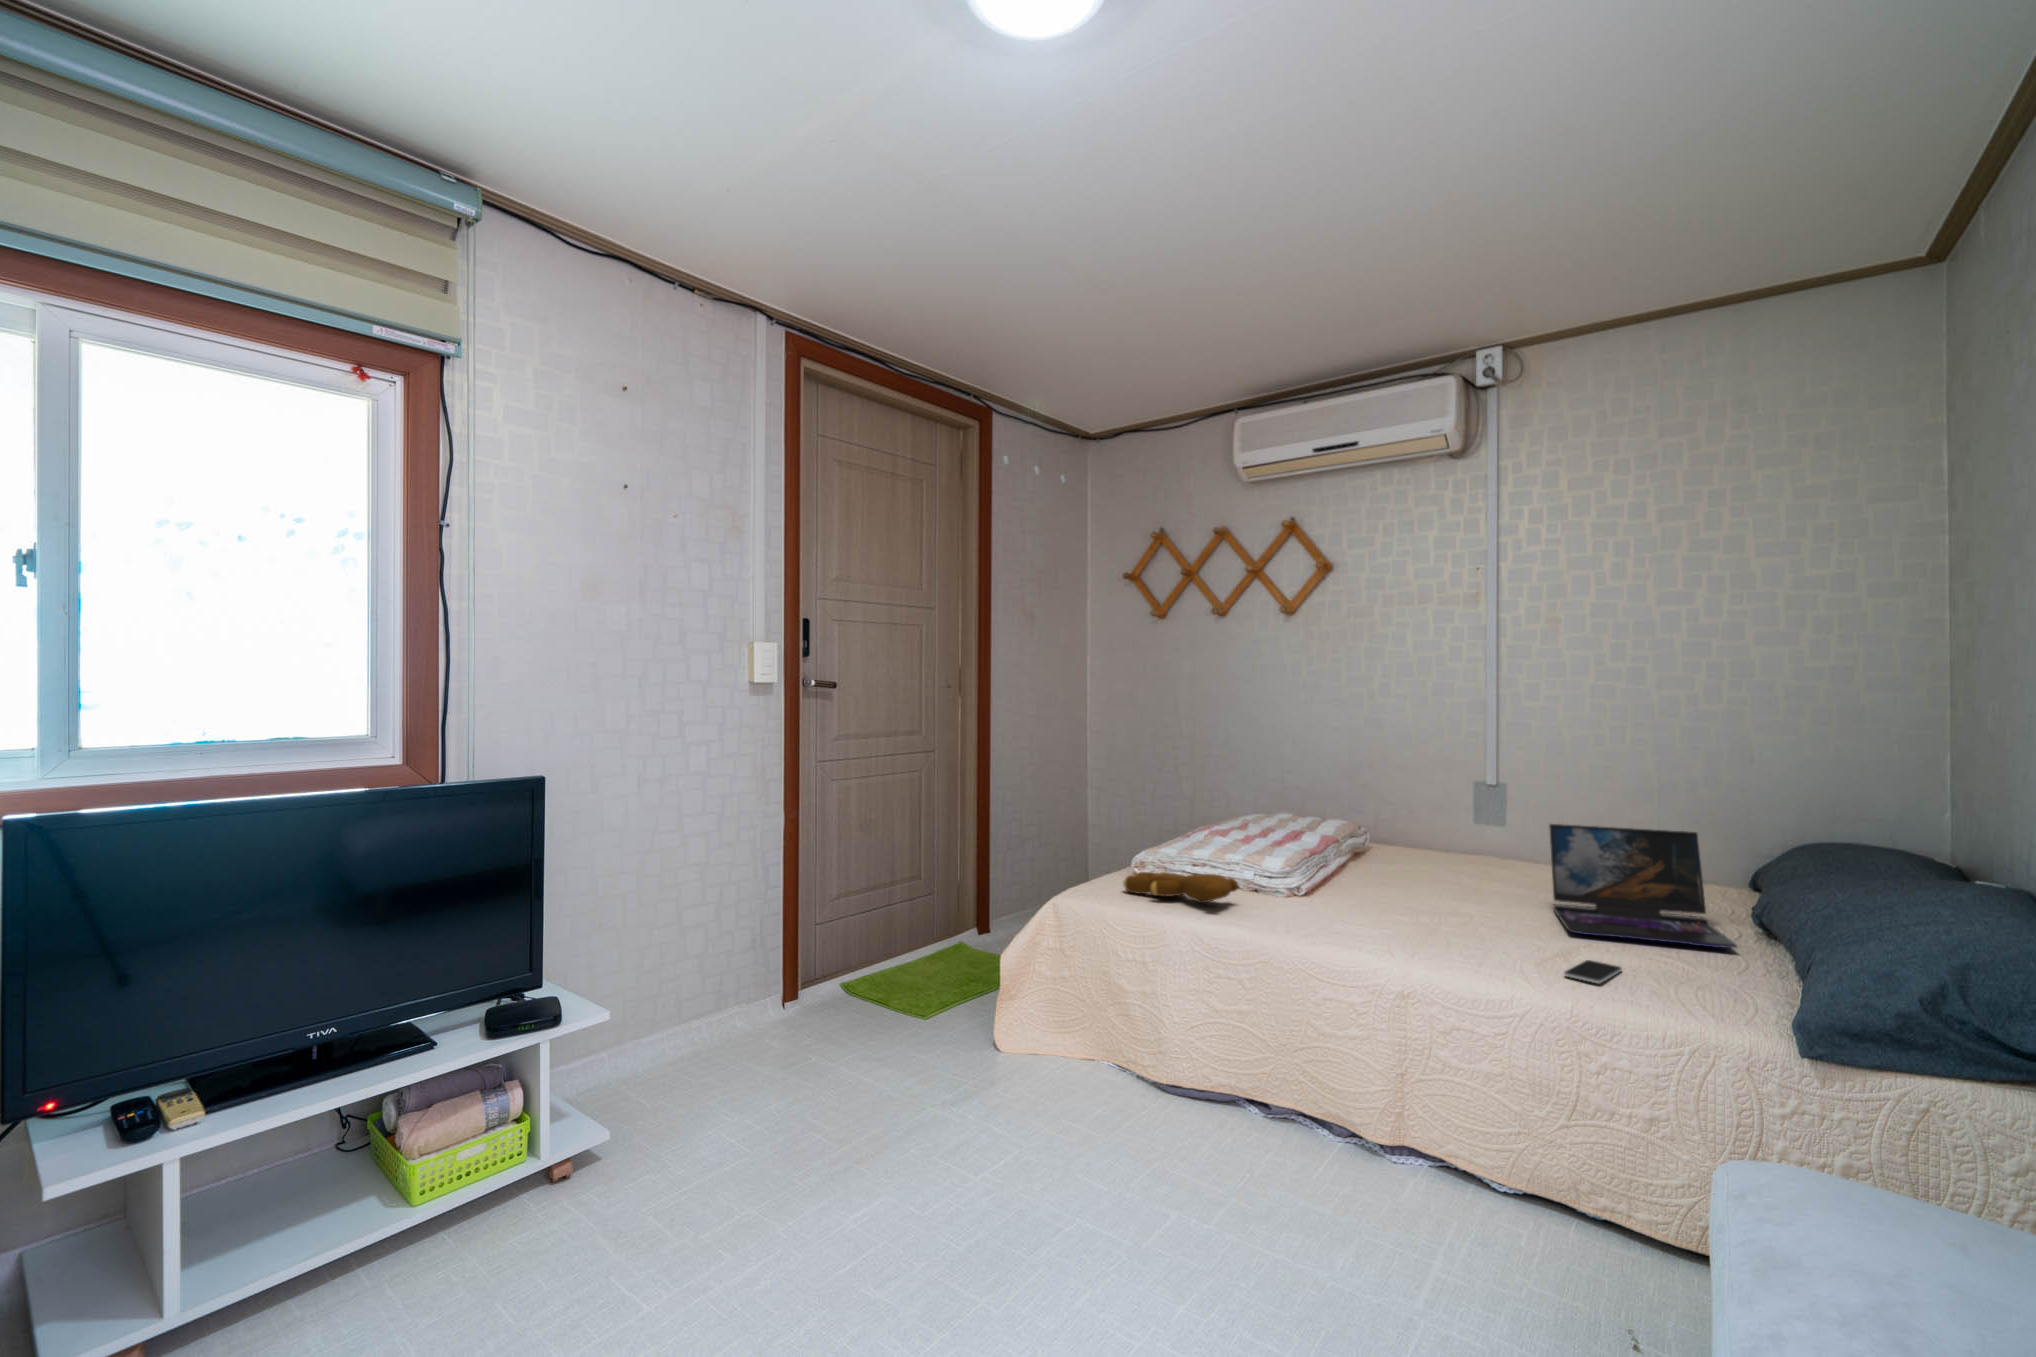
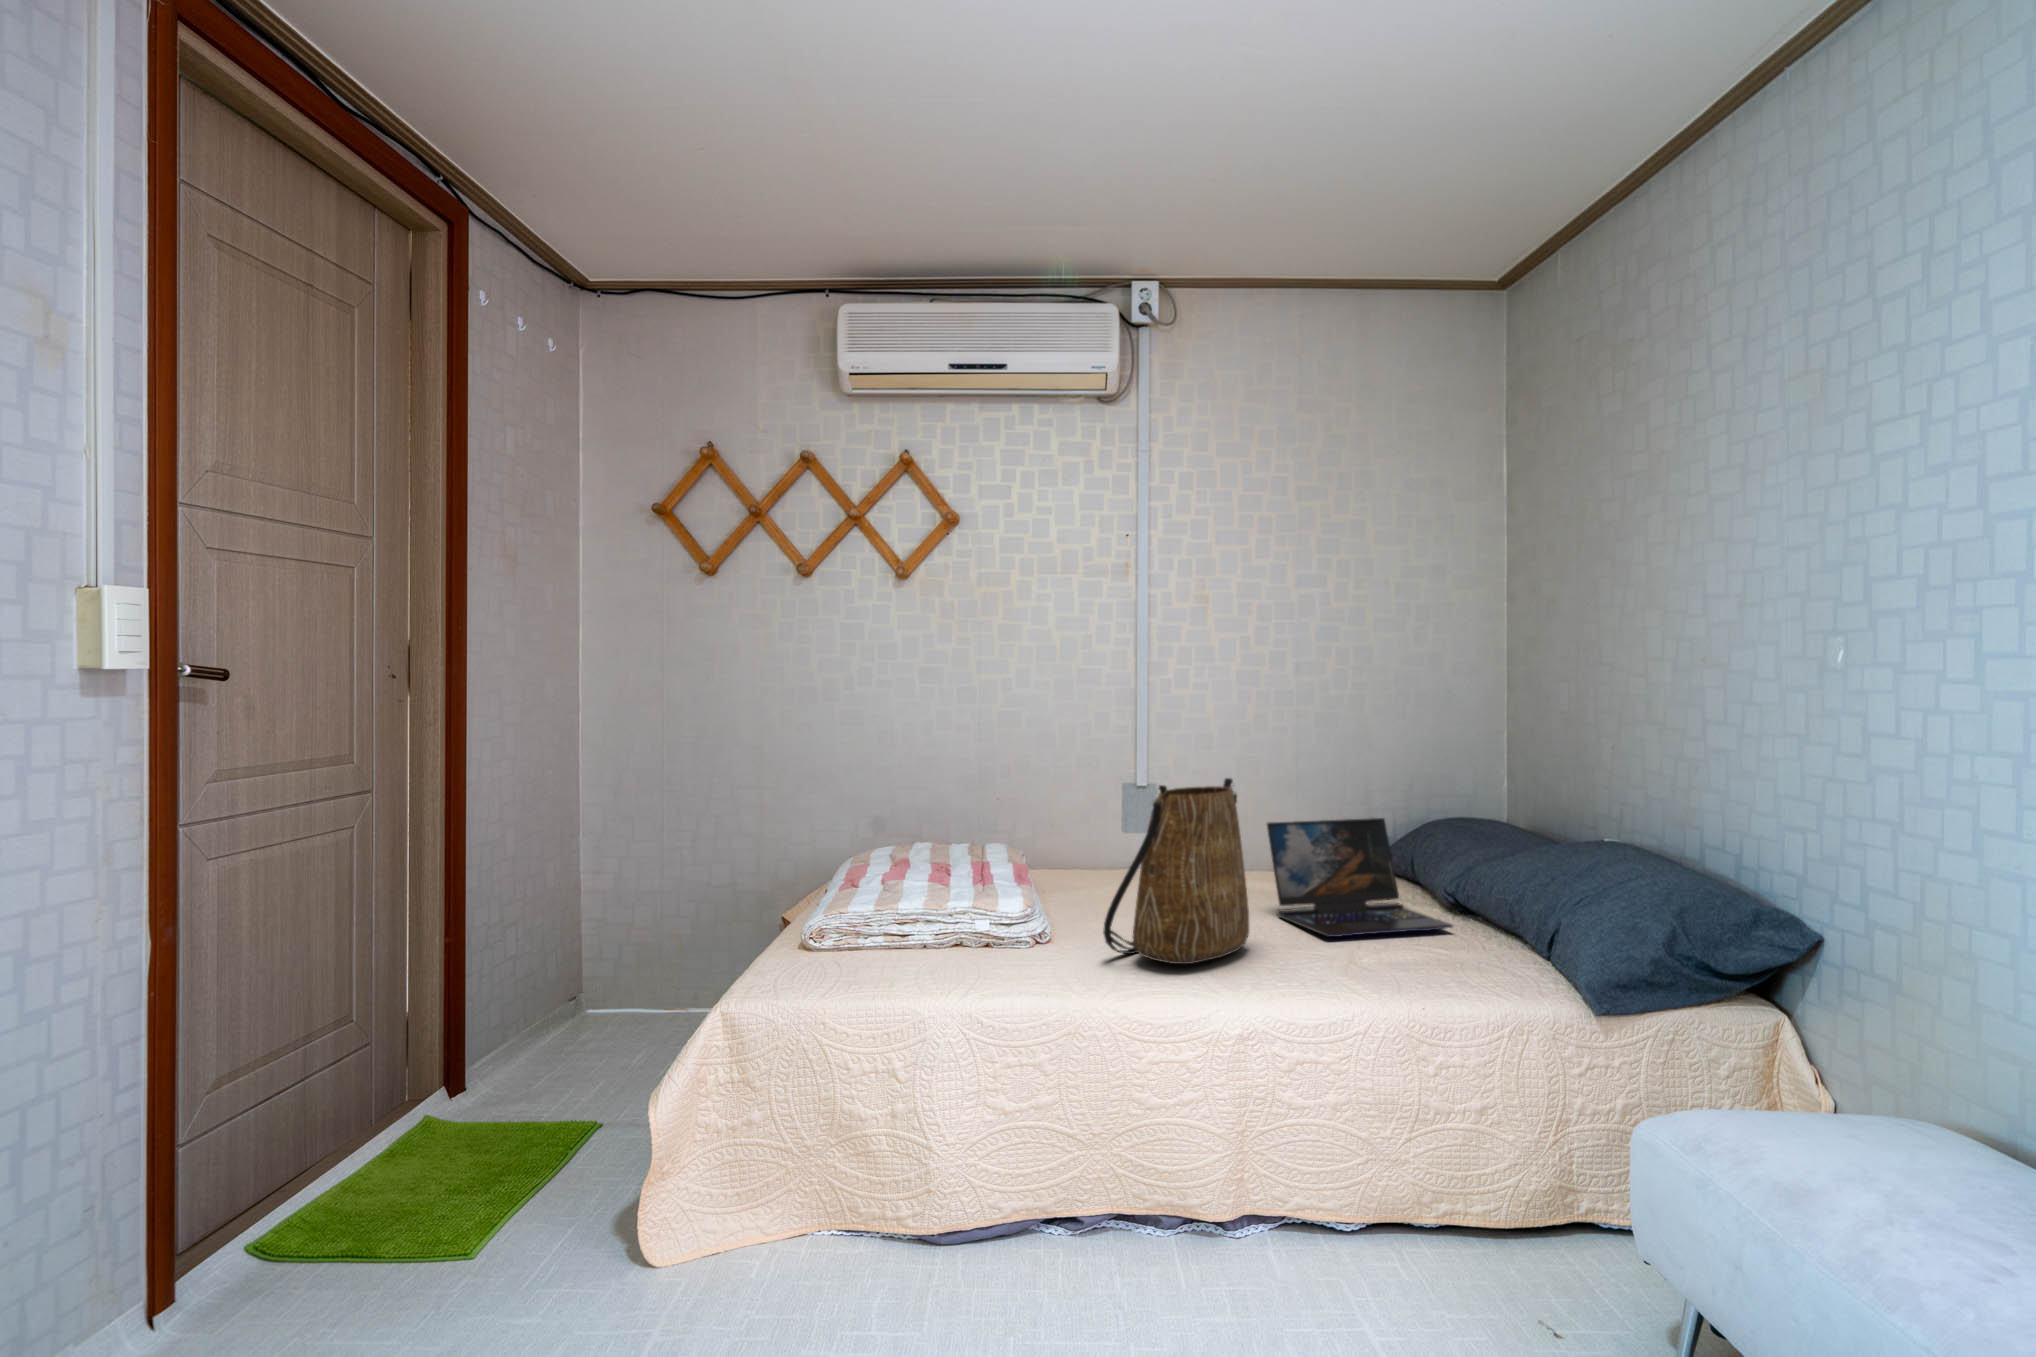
tote bag: none [1328,777,1478,929] -> present [1103,778,1249,964]
teddy bear: present [1123,872,1238,903] -> none [825,931,990,975]
smartphone: present [1564,960,1622,983] -> none [1374,962,1415,984]

